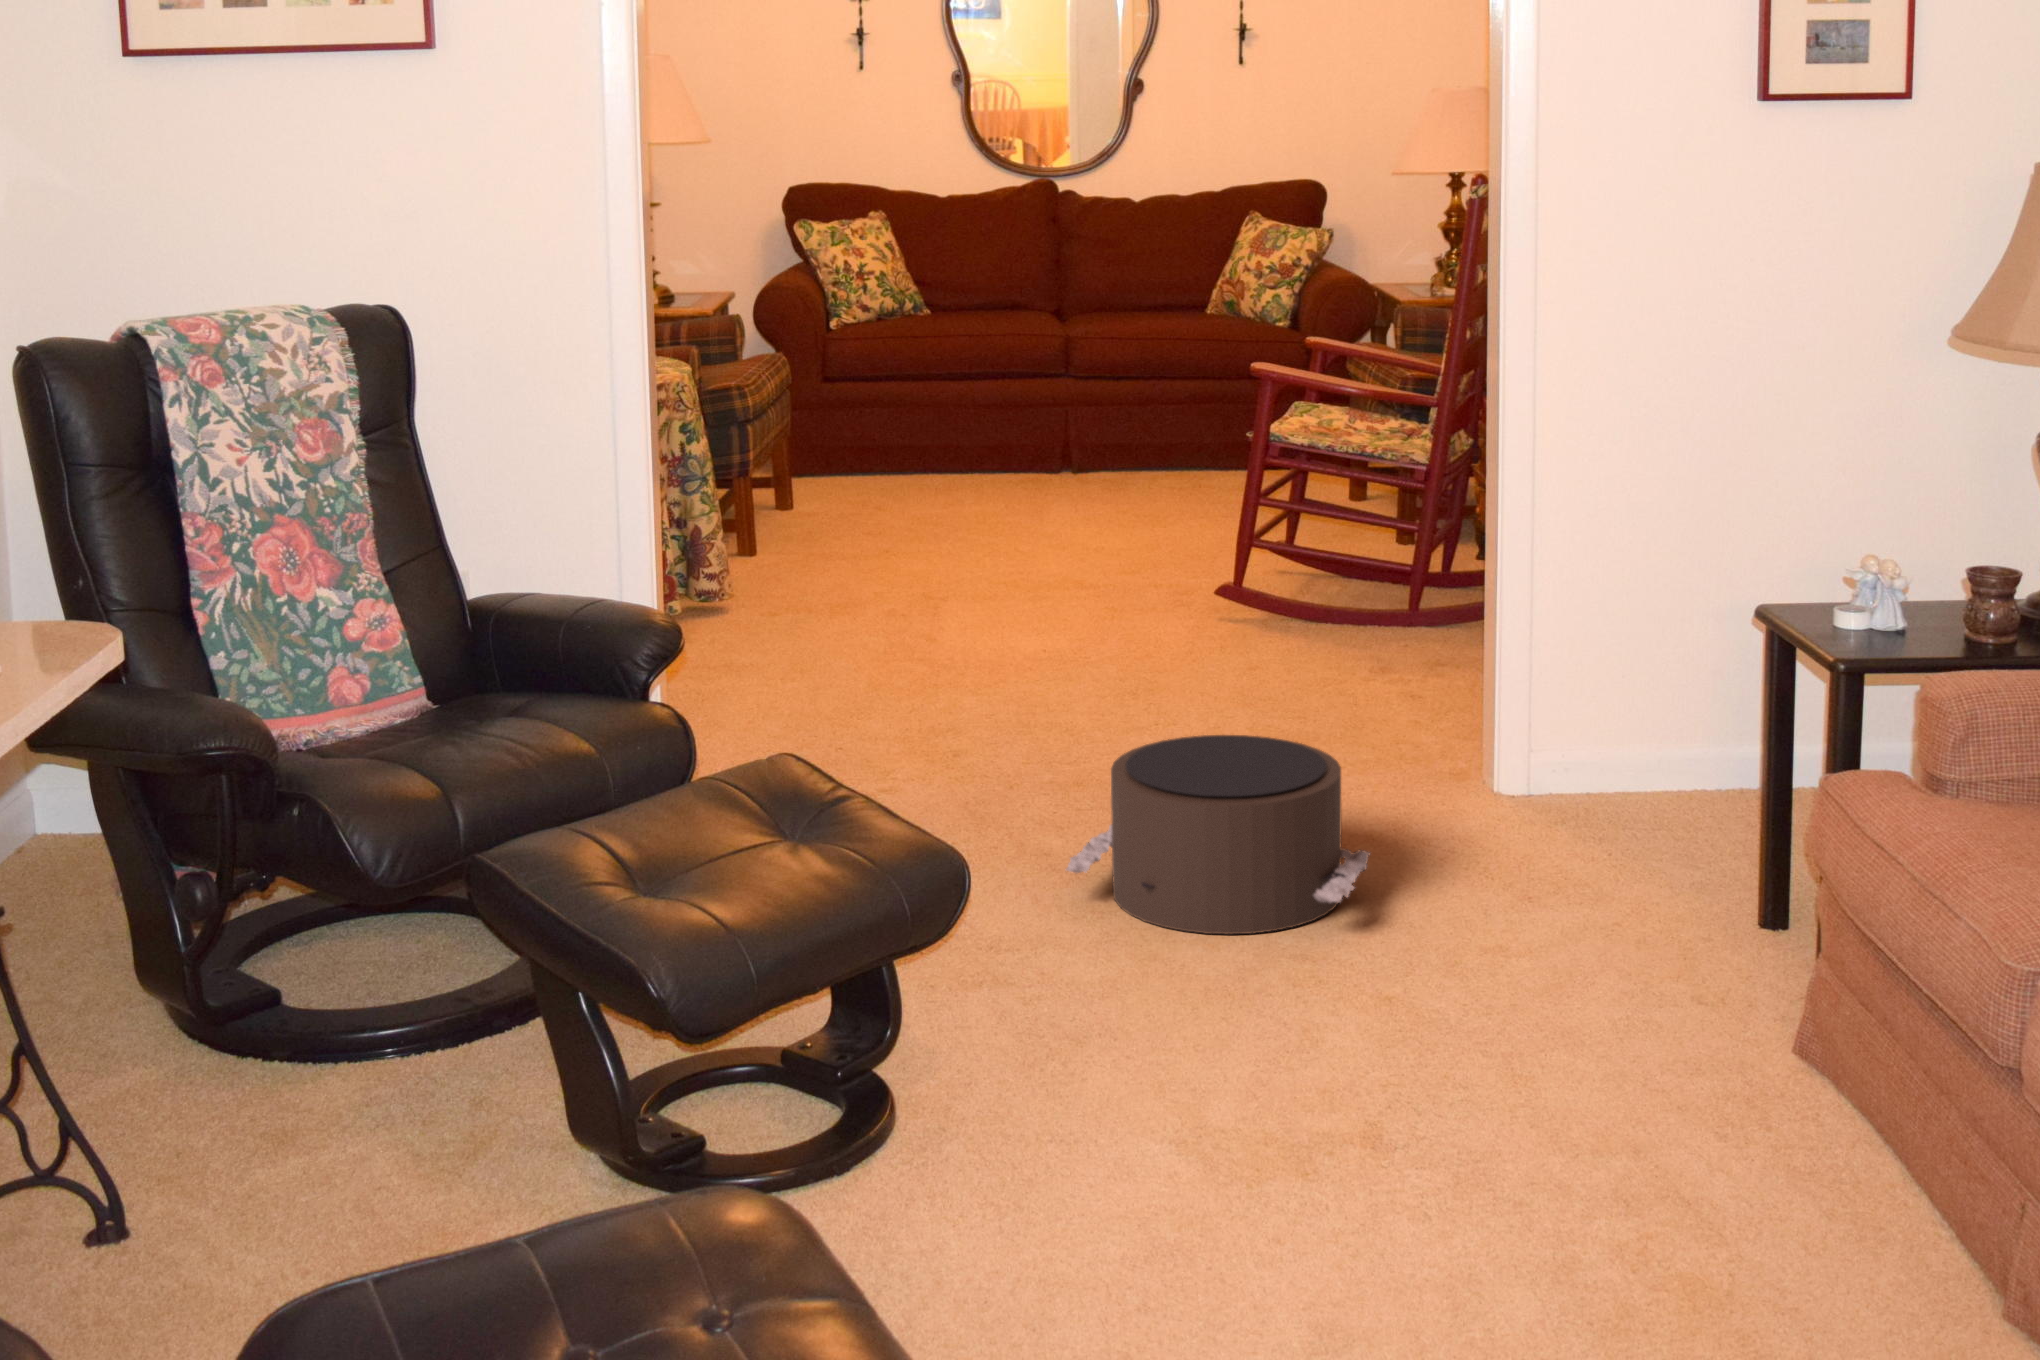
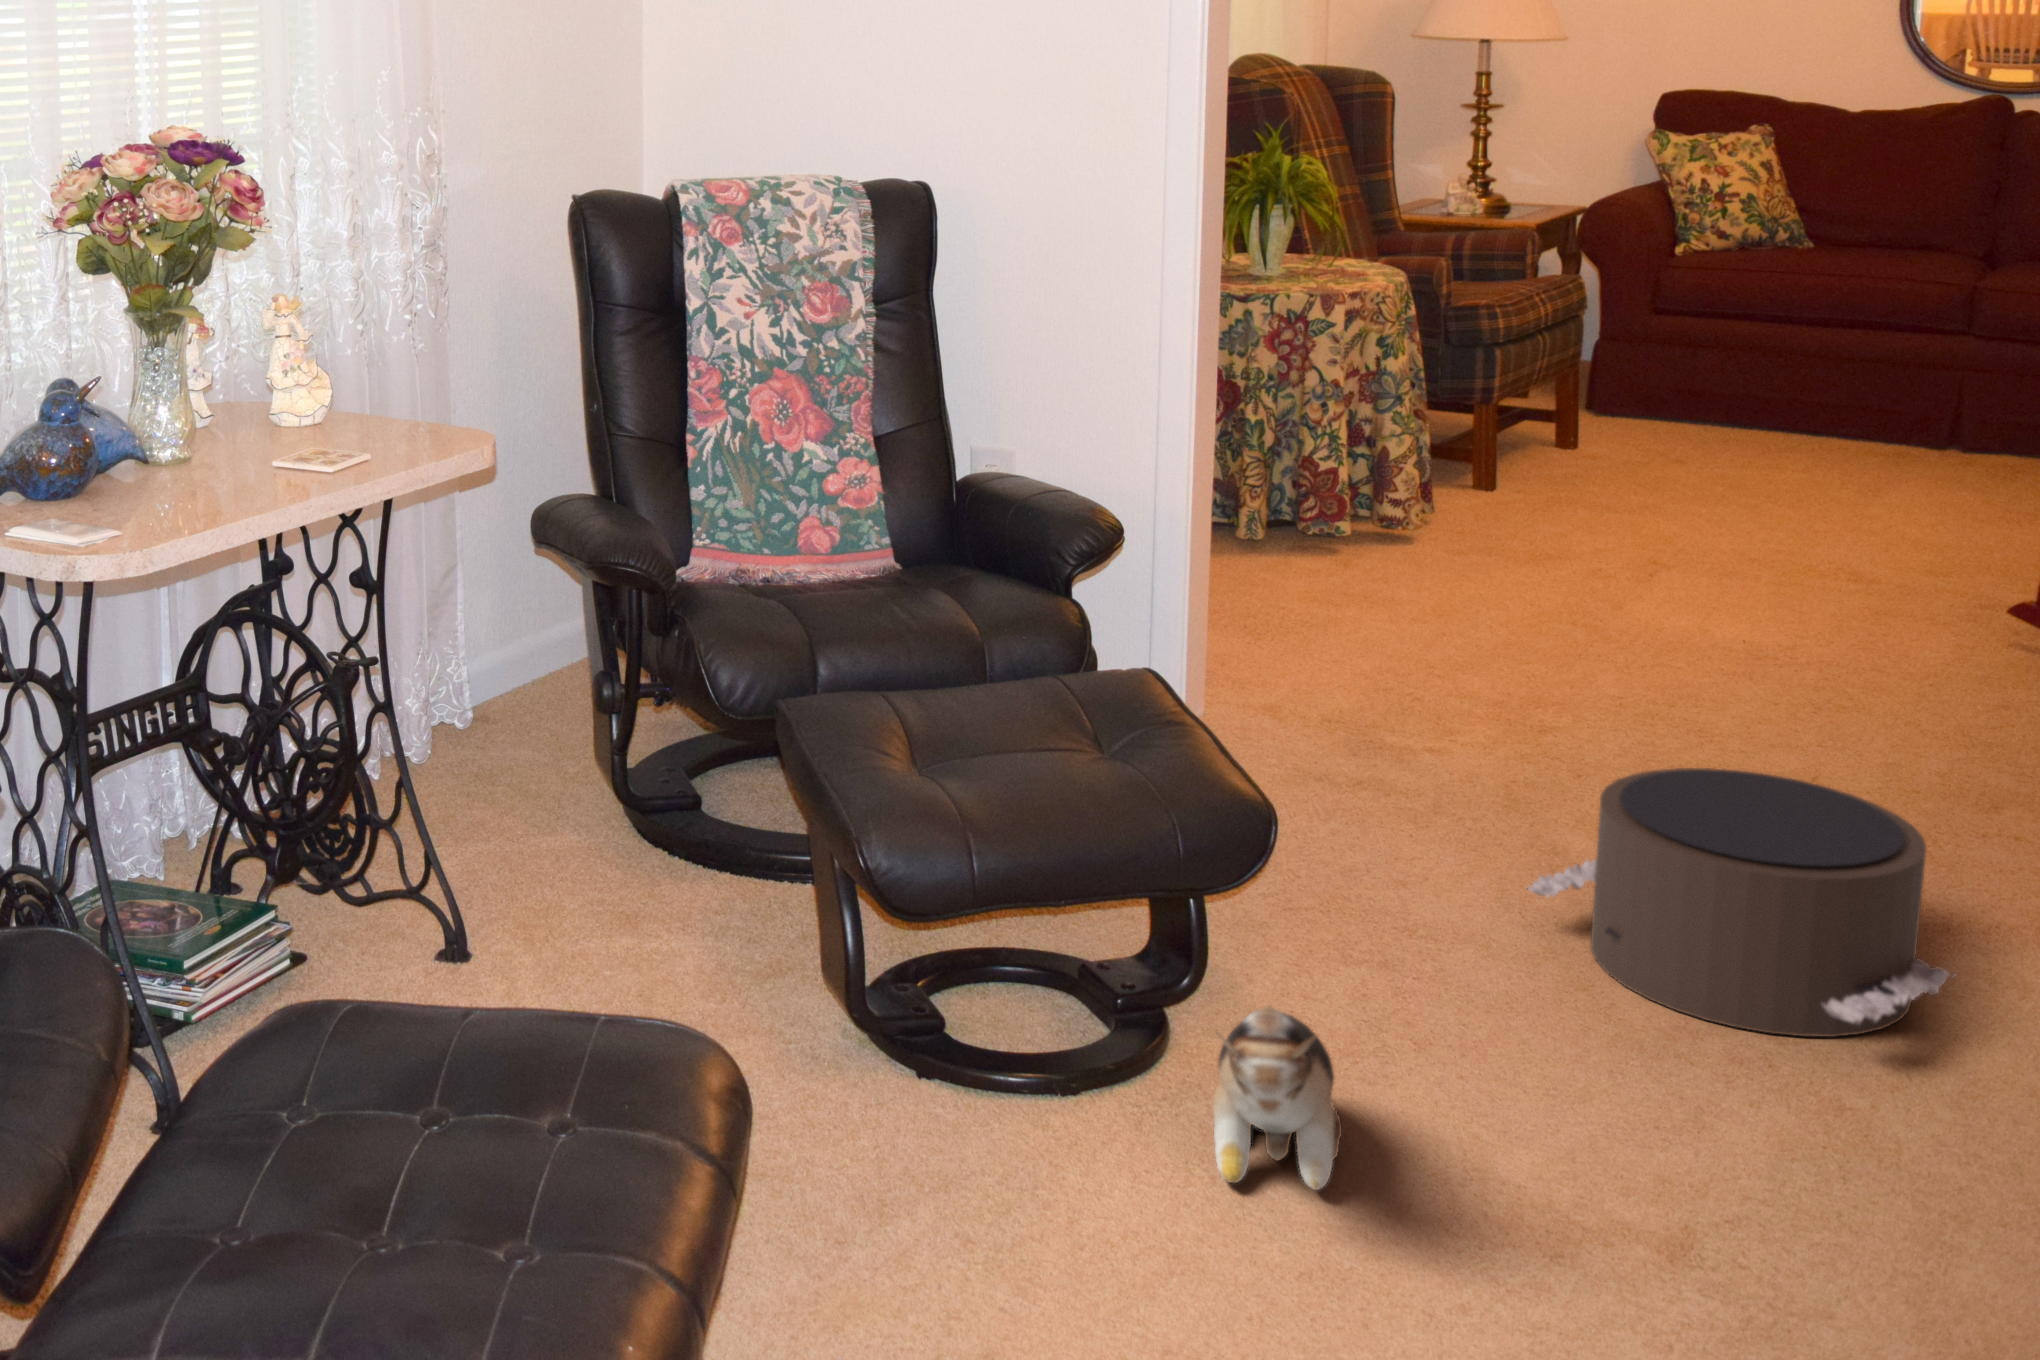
plush toy: none [973,983,1099,1152] -> present [1213,1006,1342,1190]

